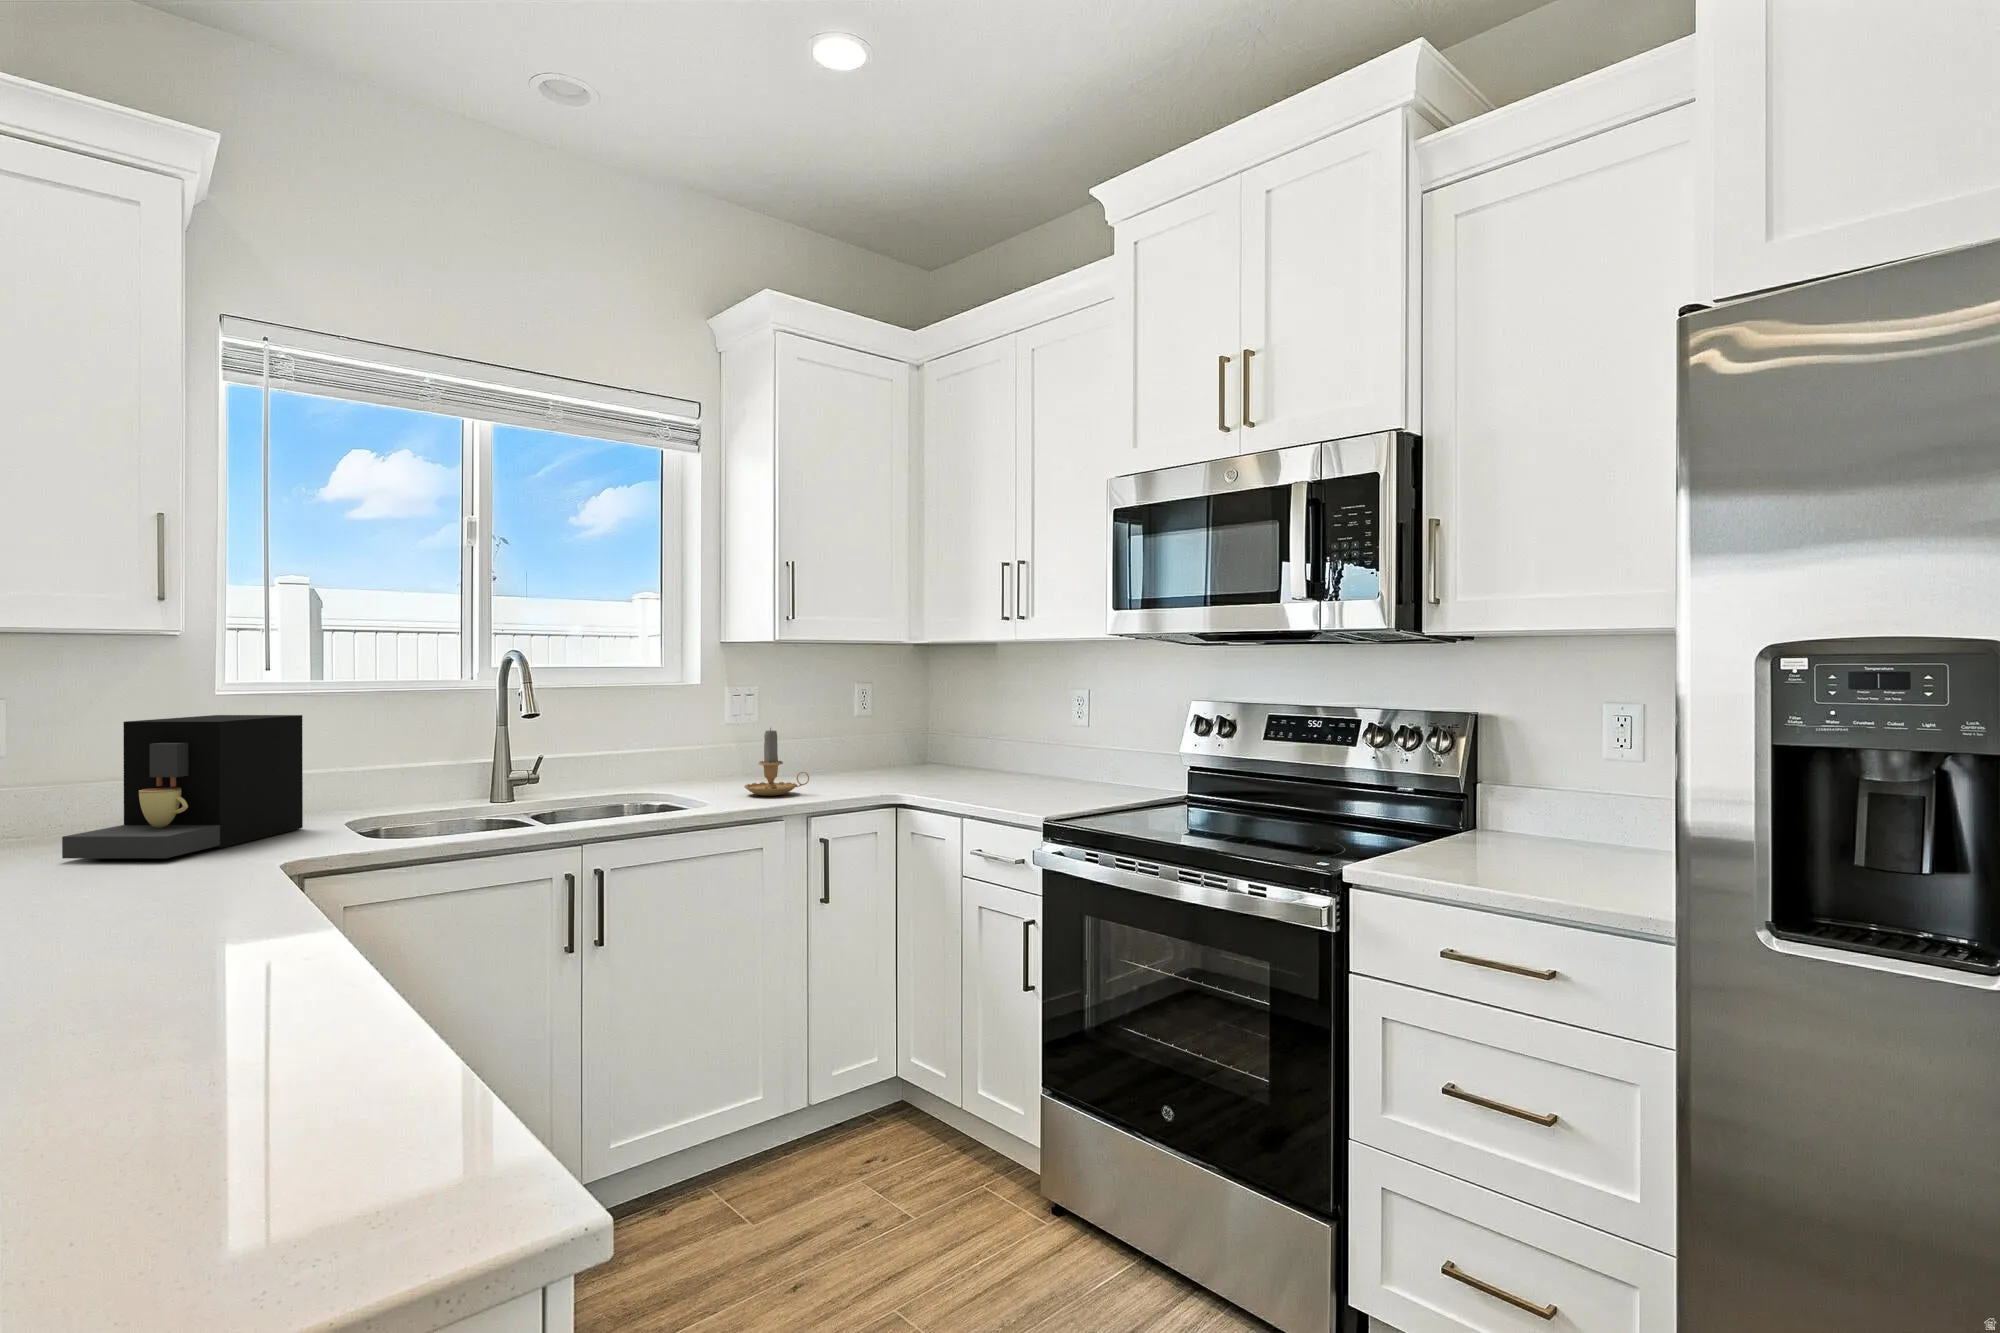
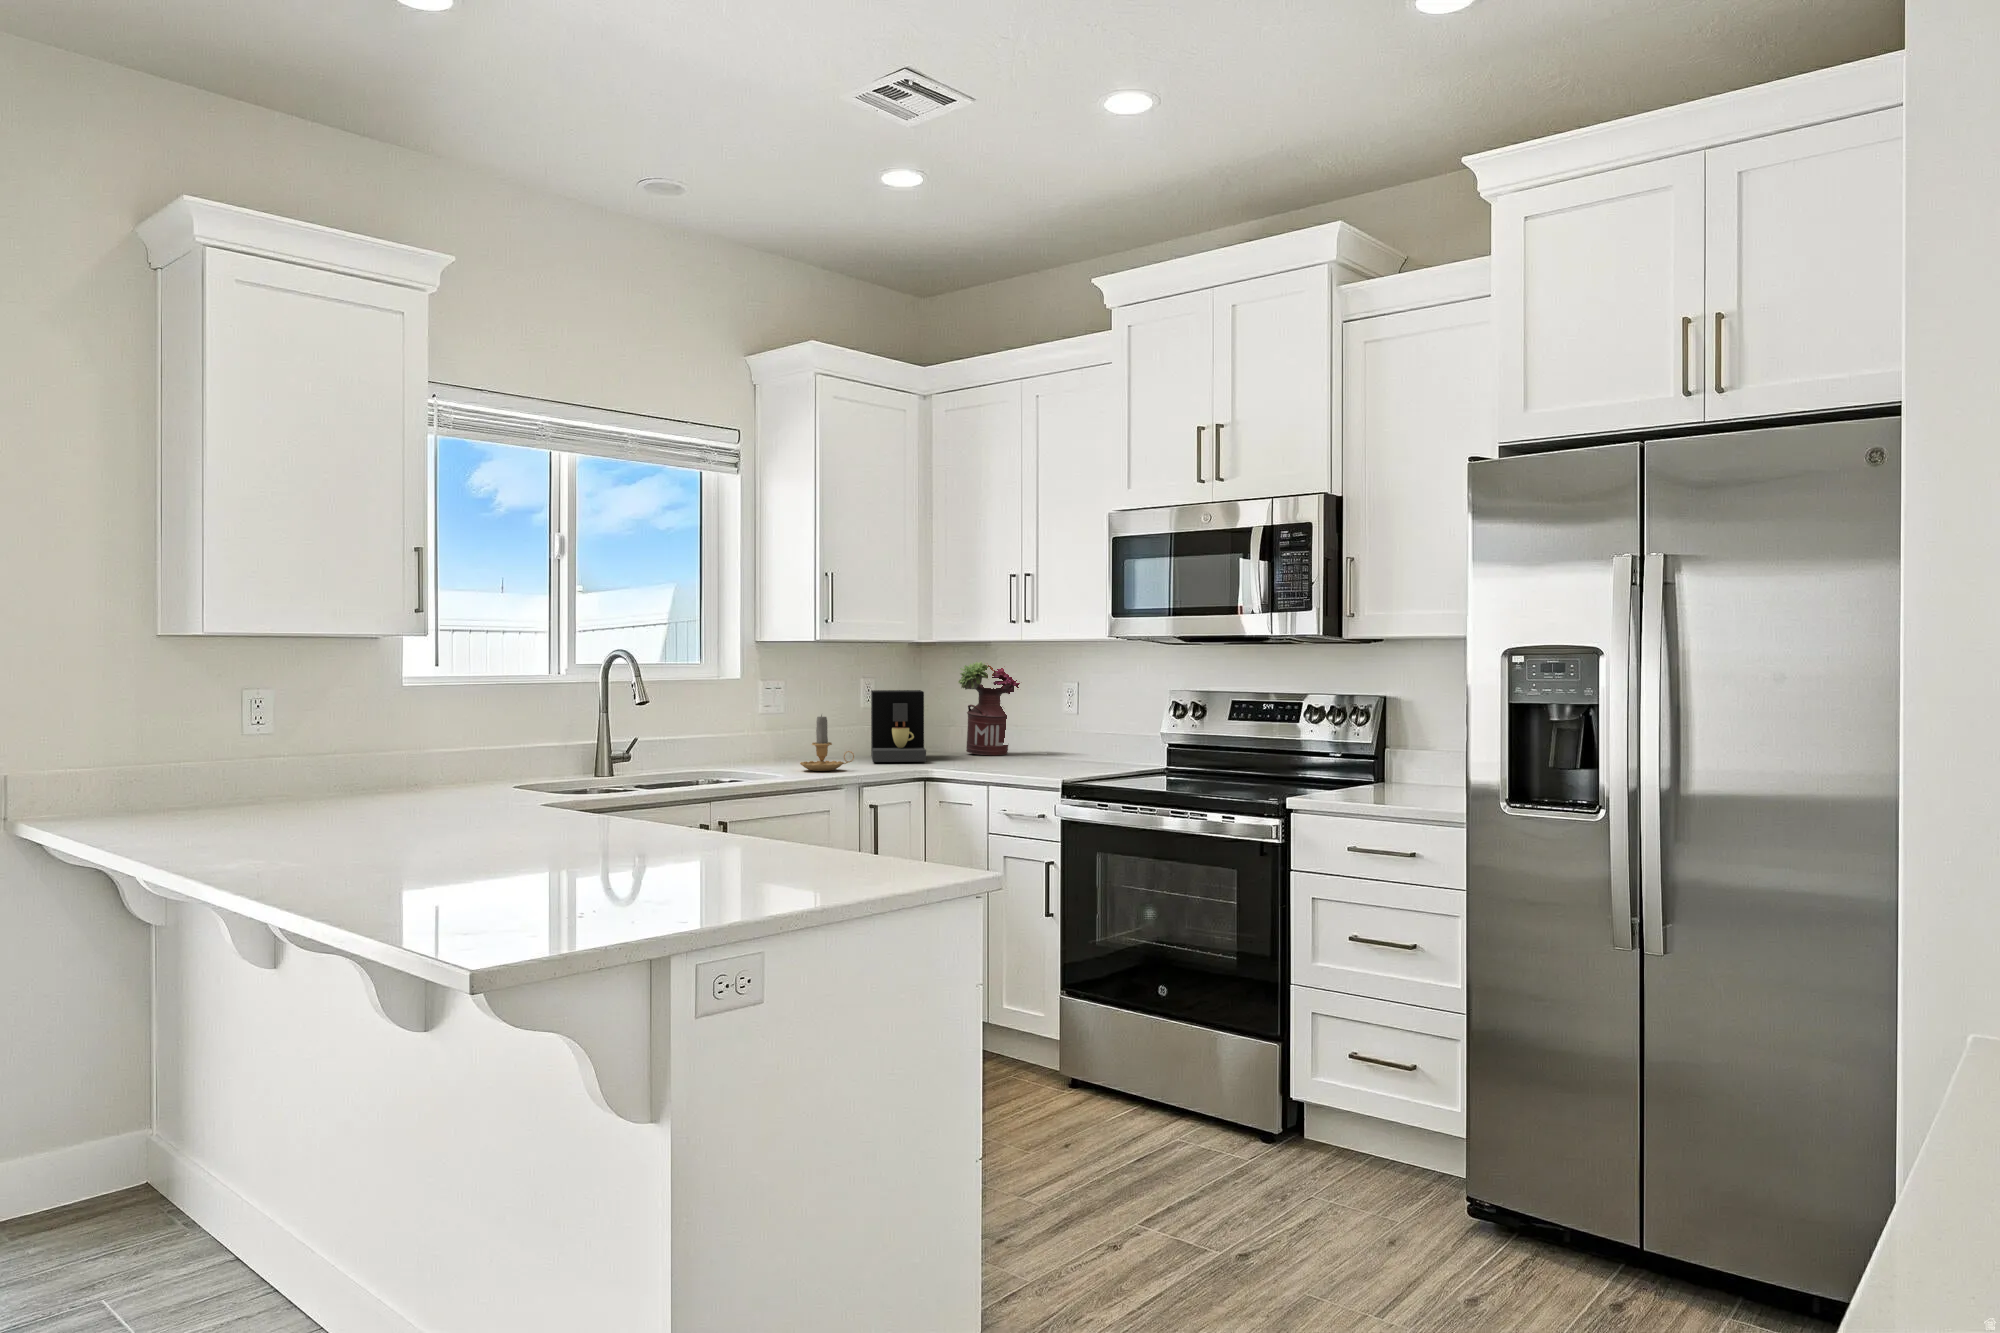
flower arrangement: none [957,664,1032,771] -> present [958,661,1020,755]
coffee maker: present [62,715,303,858] -> present [871,690,926,762]

